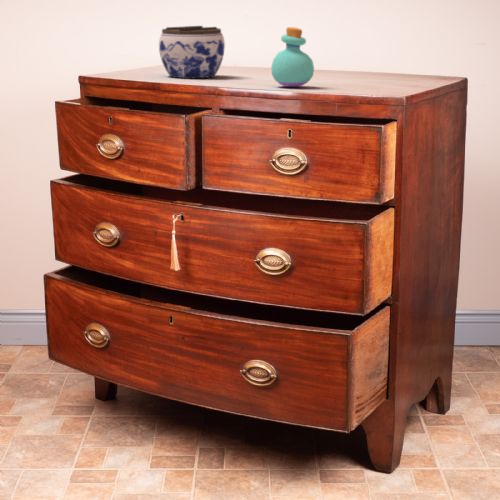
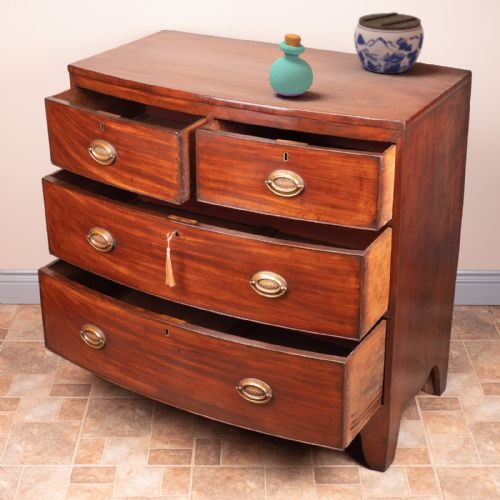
jar: present [159,26,225,78] -> present [354,12,424,74]

